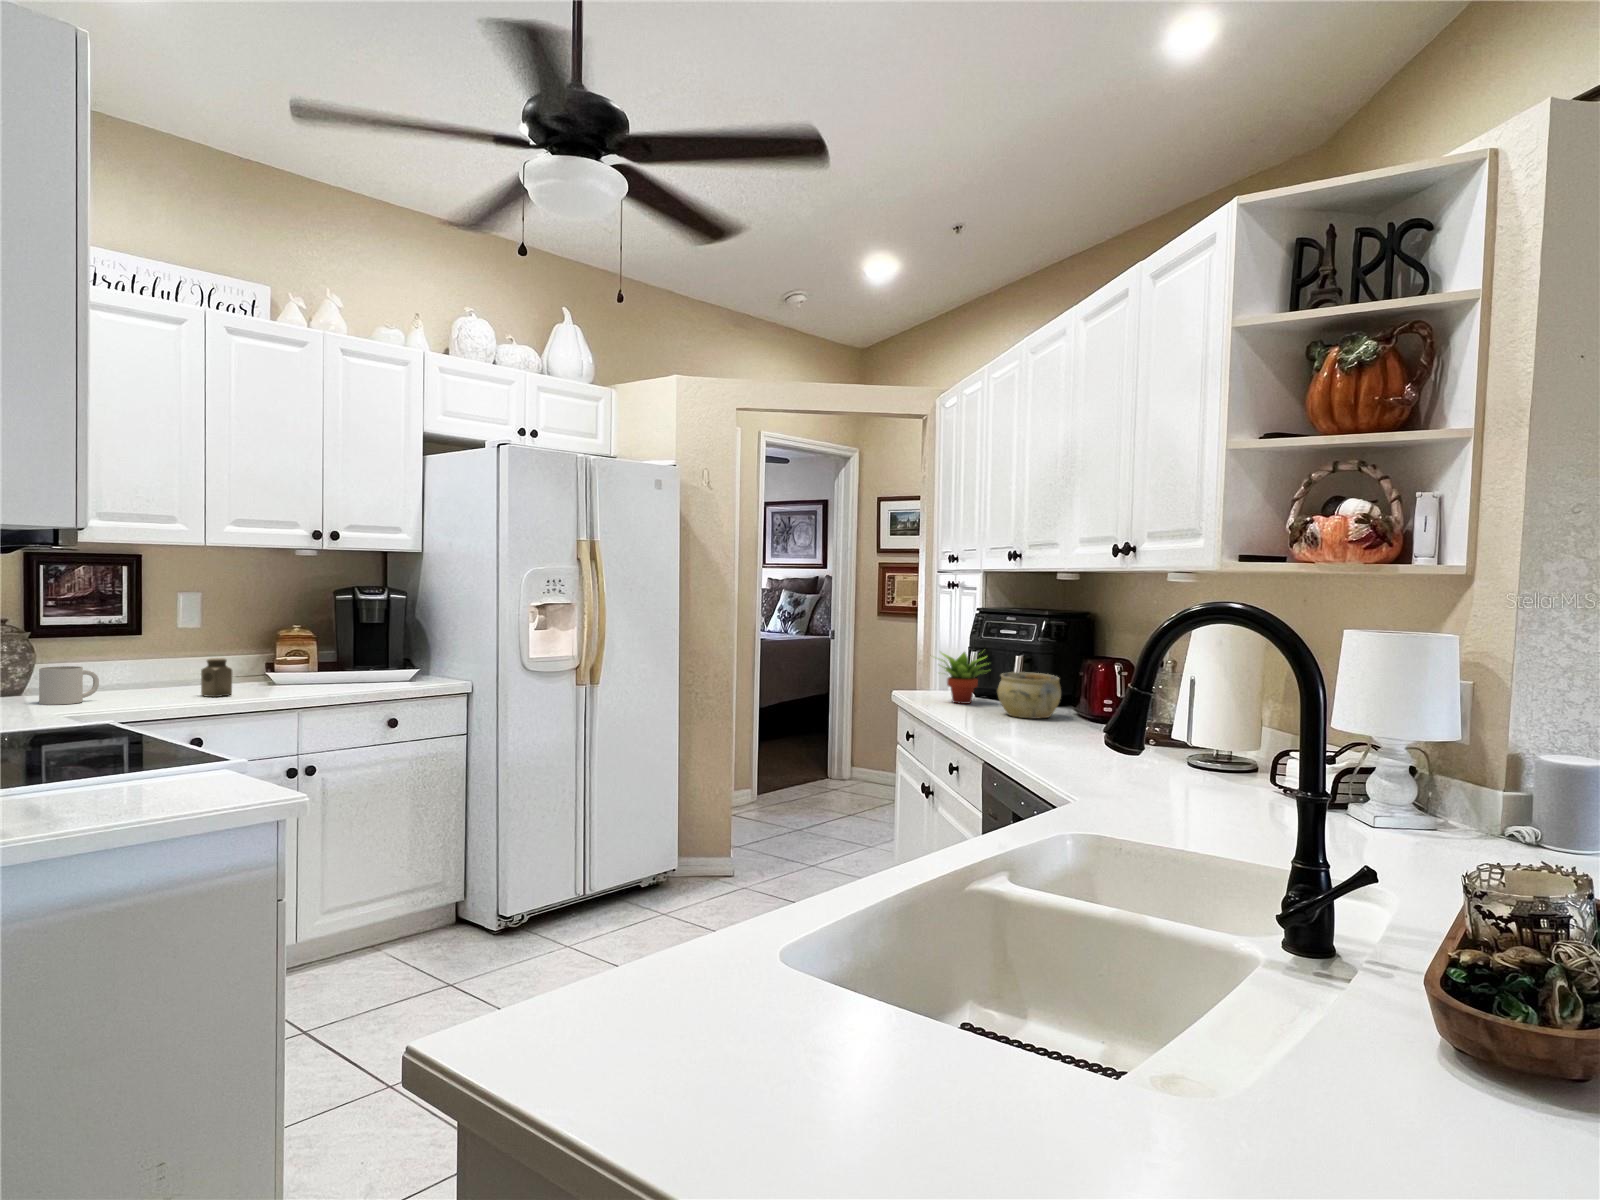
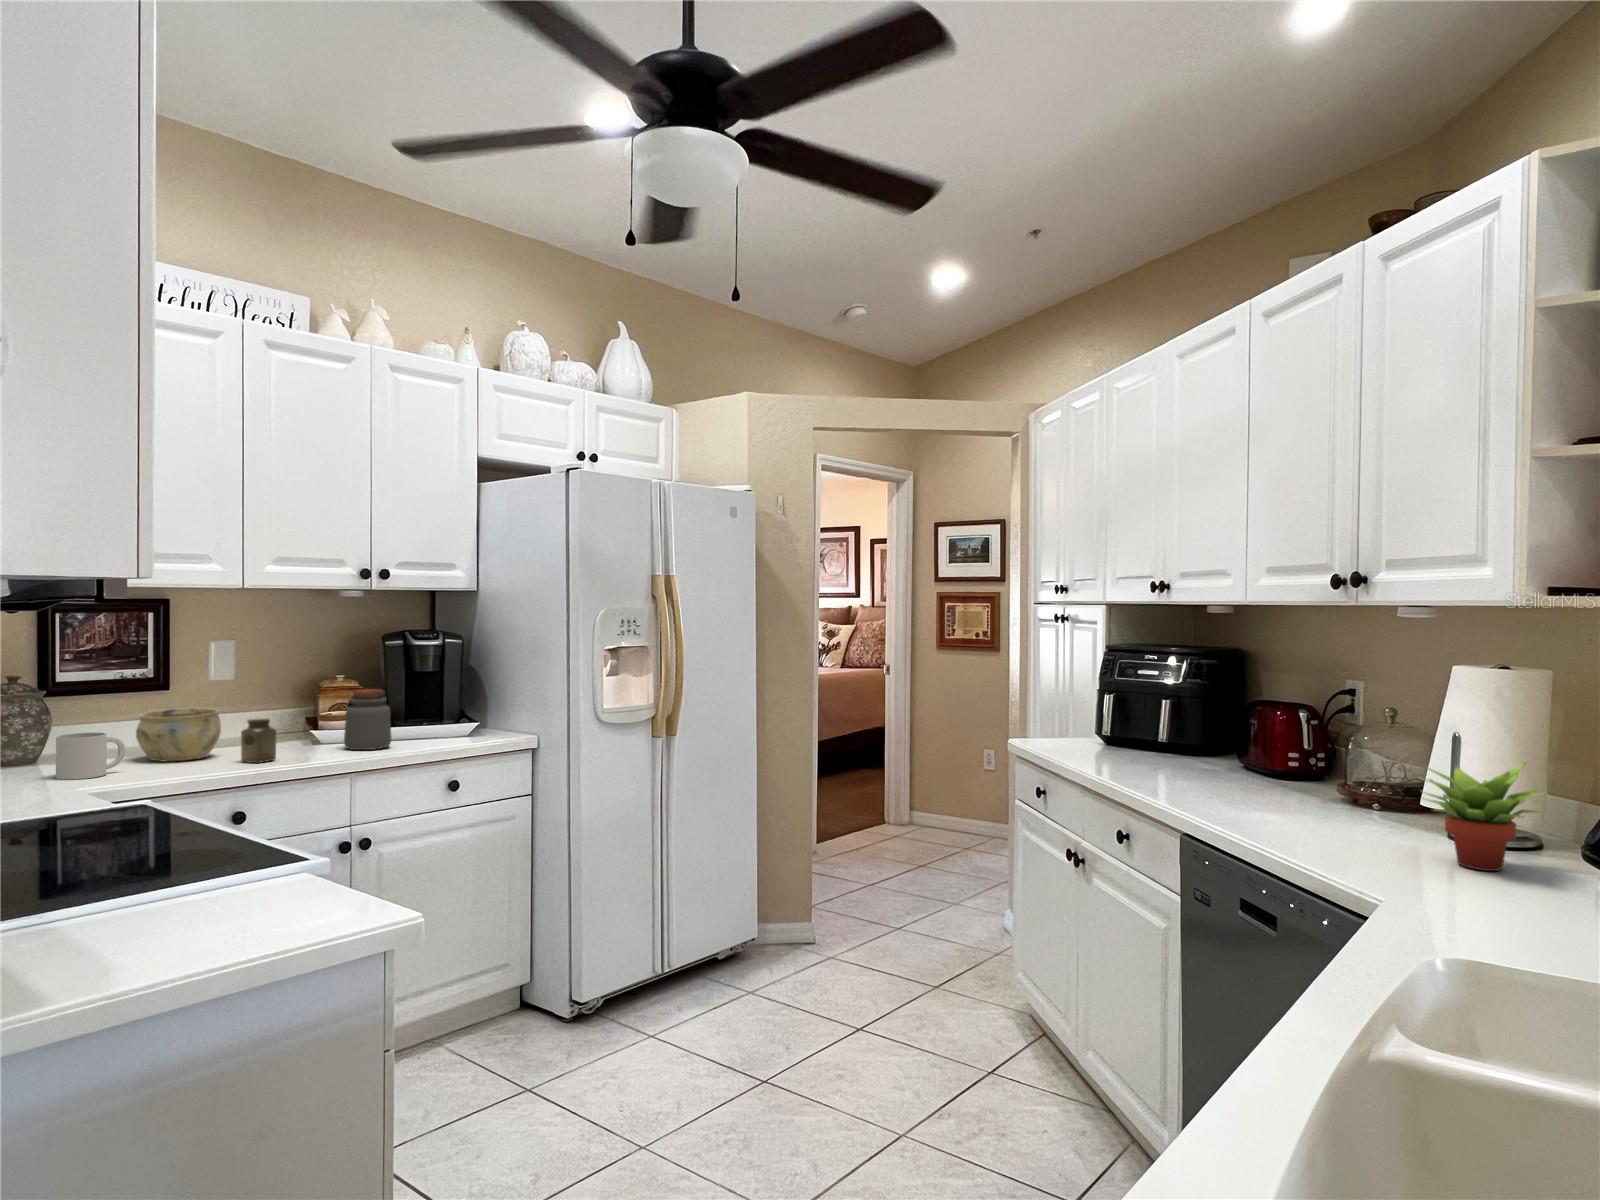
jar: none [295,637,338,690] -> present [344,689,391,750]
succulent plant: present [940,652,986,704] -> present [1415,762,1547,871]
ceramic bowl: present [997,672,1061,719] -> present [136,708,221,762]

